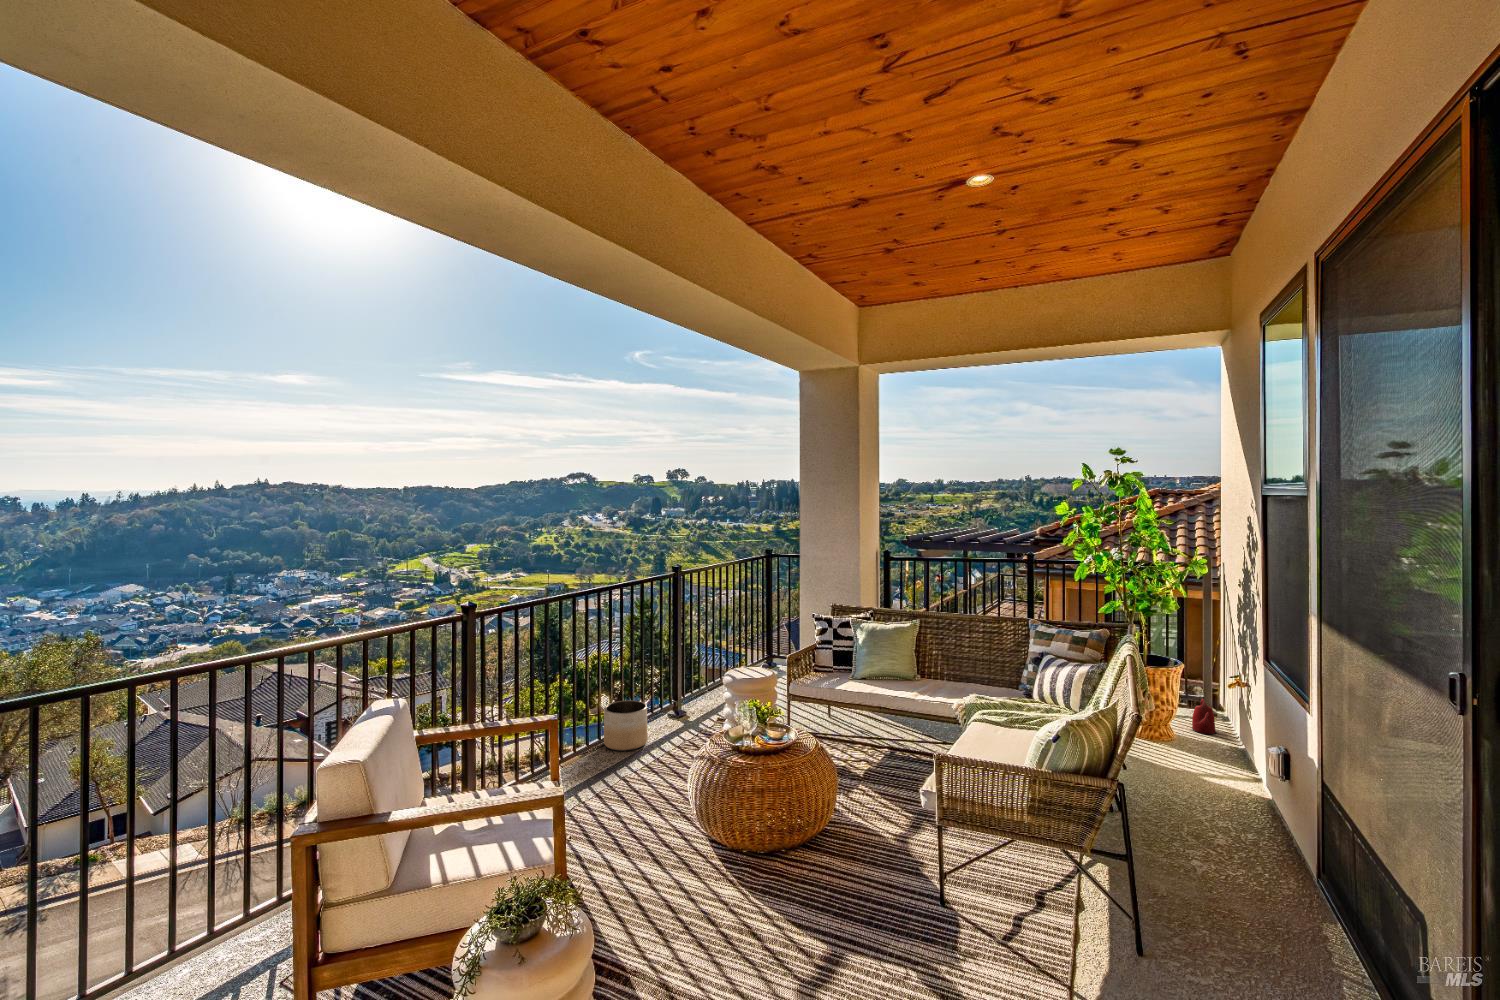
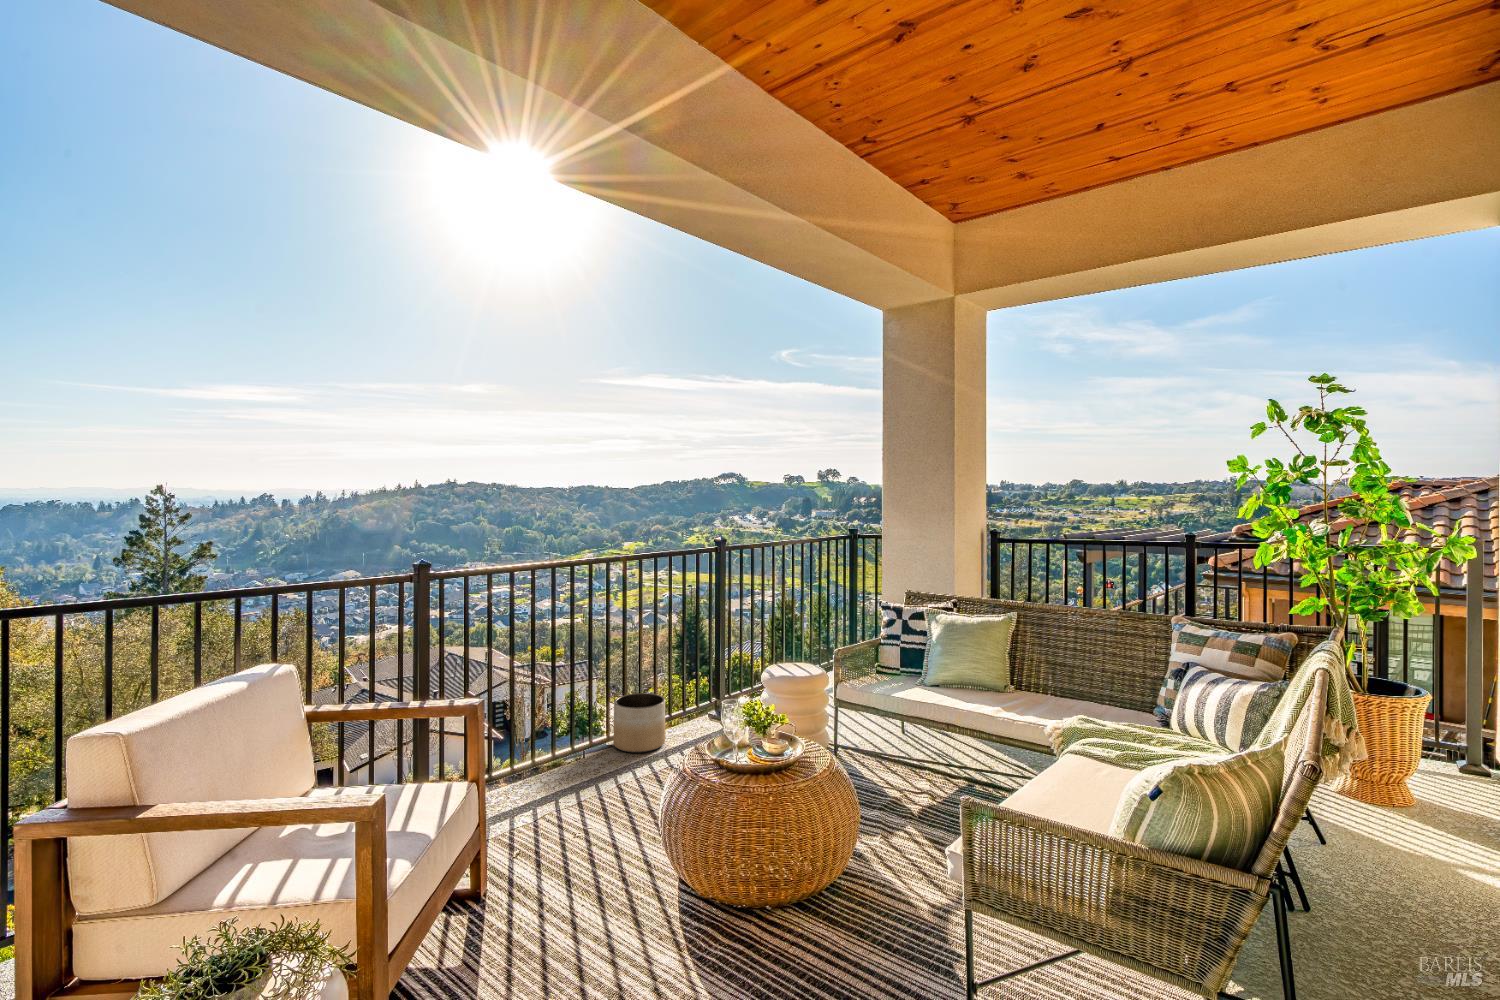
watering can: present [1192,699,1216,735] -> none [1438,747,1481,801]

